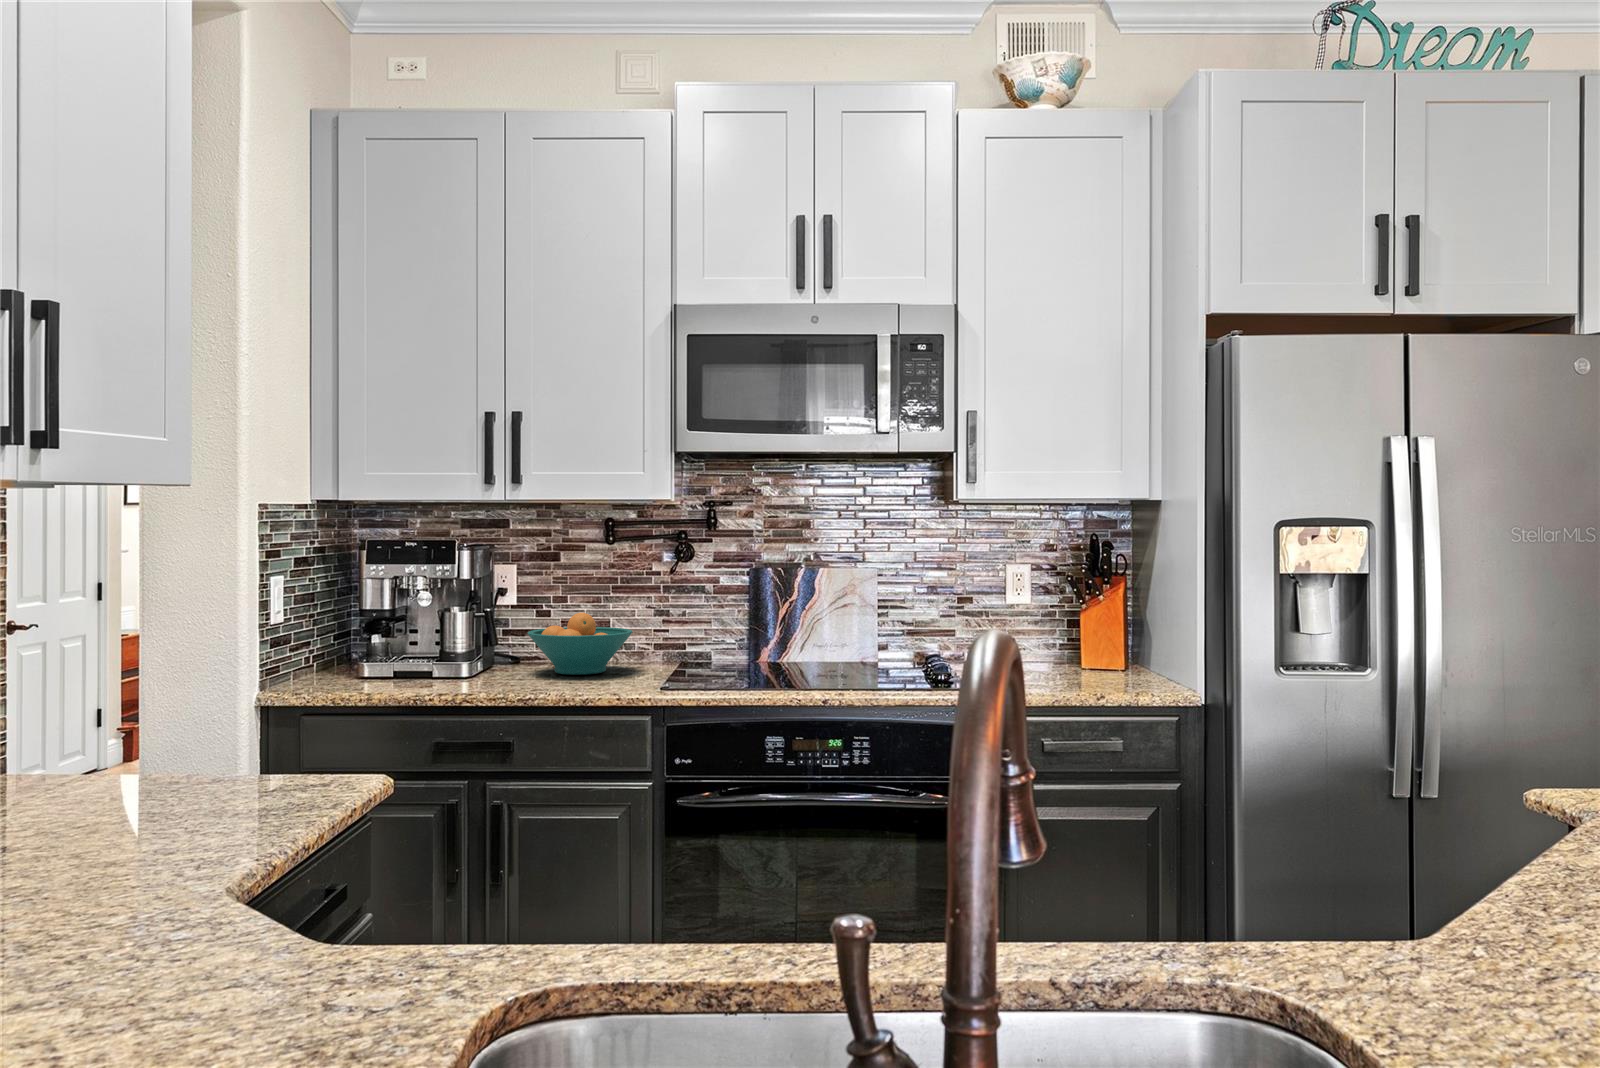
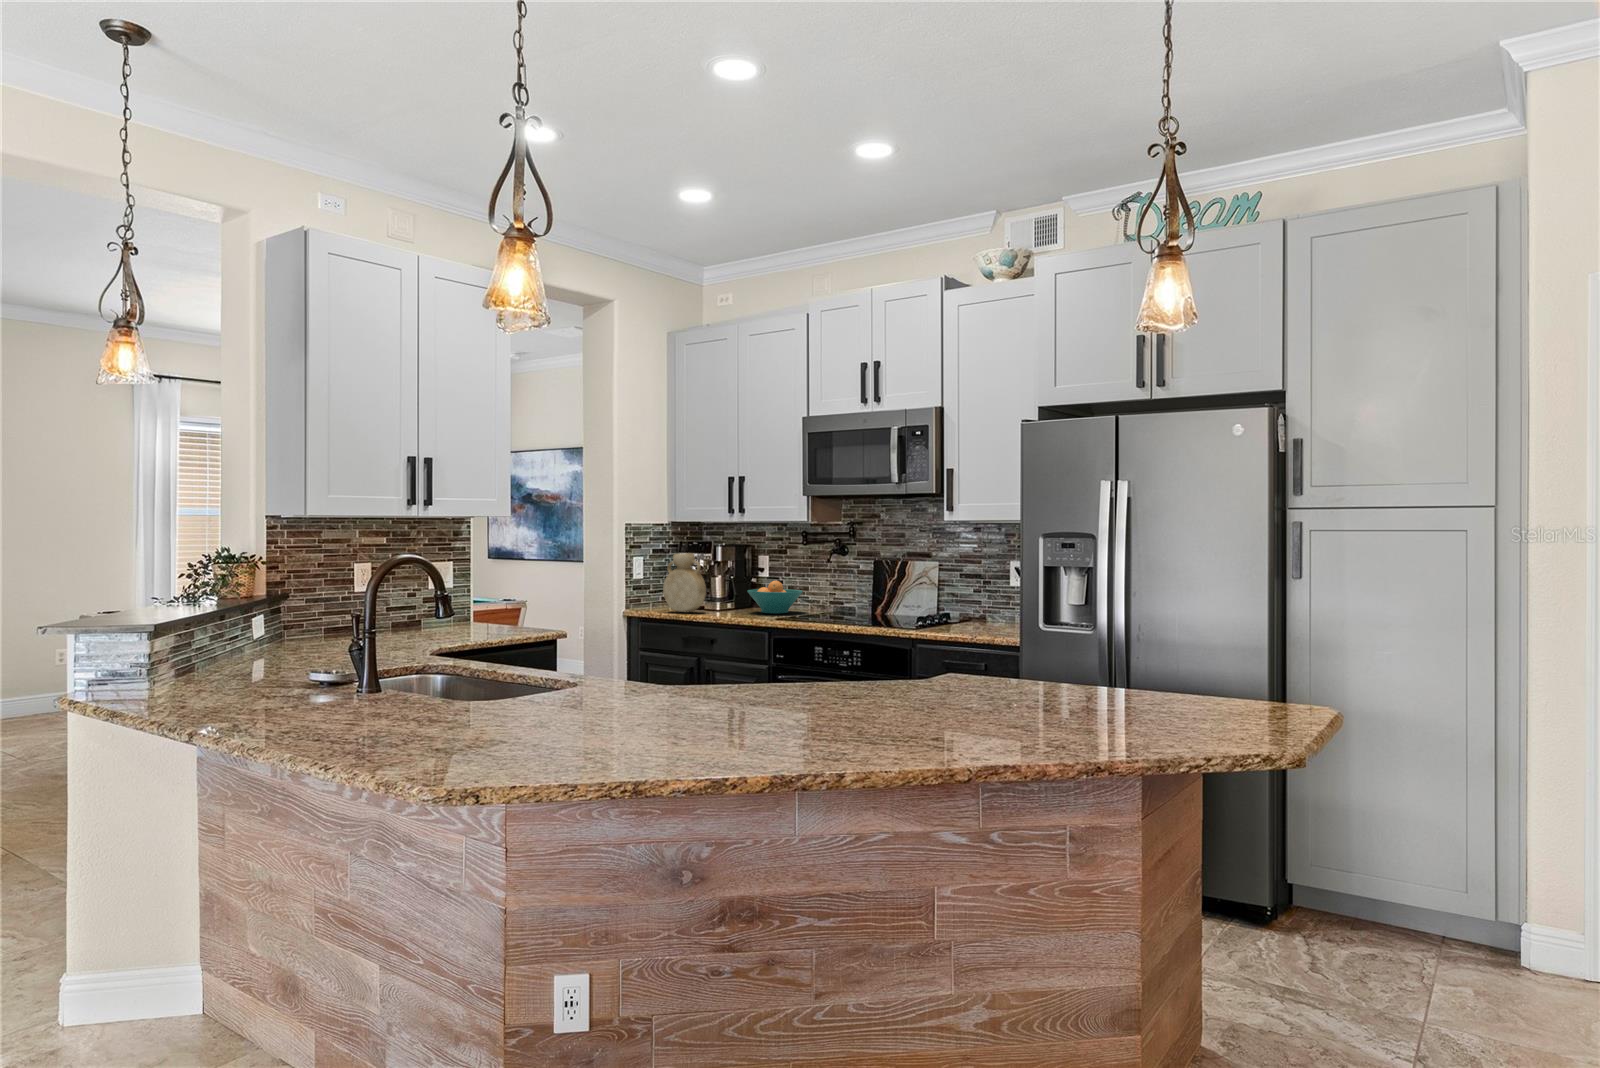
vase: none [359,565,454,686] -> present [663,553,706,612]

